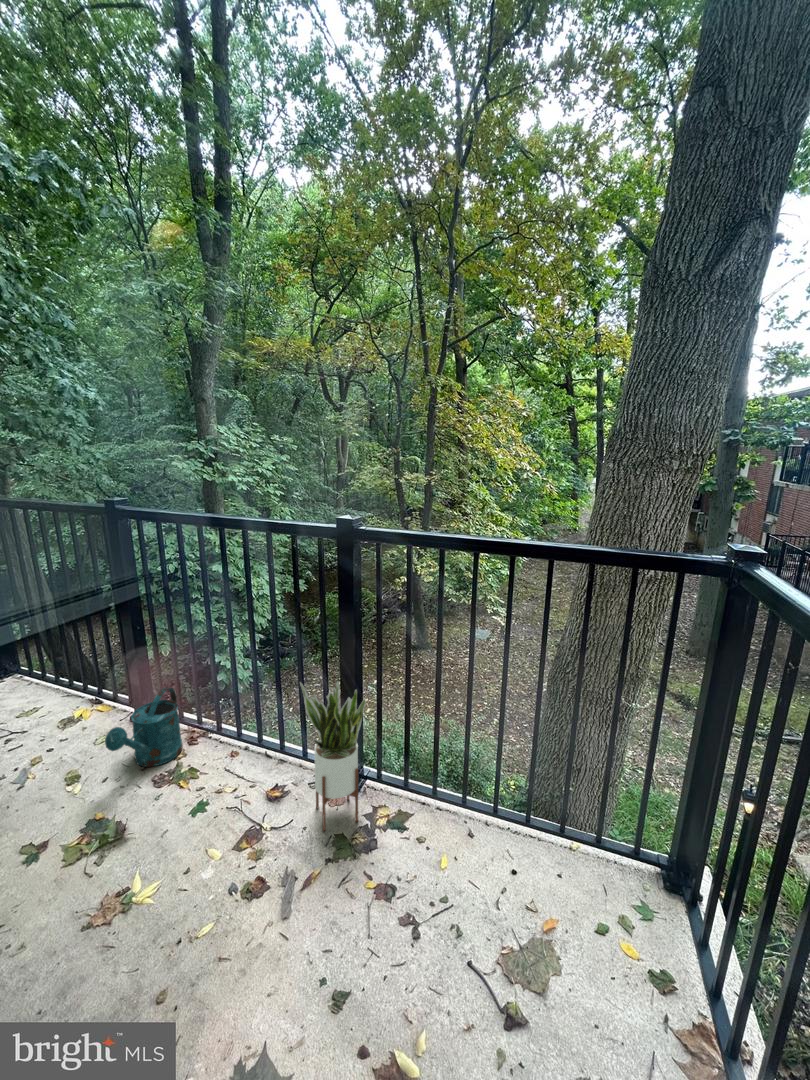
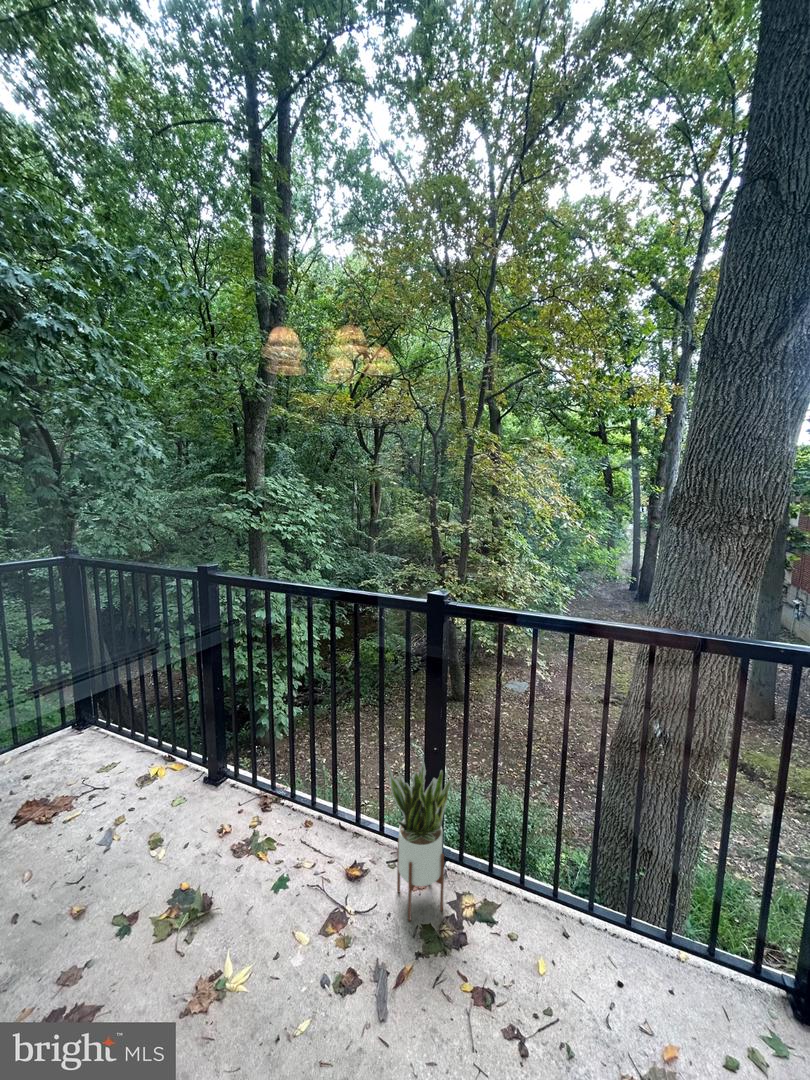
watering can: present [105,688,183,767] -> none [188,754,255,838]

